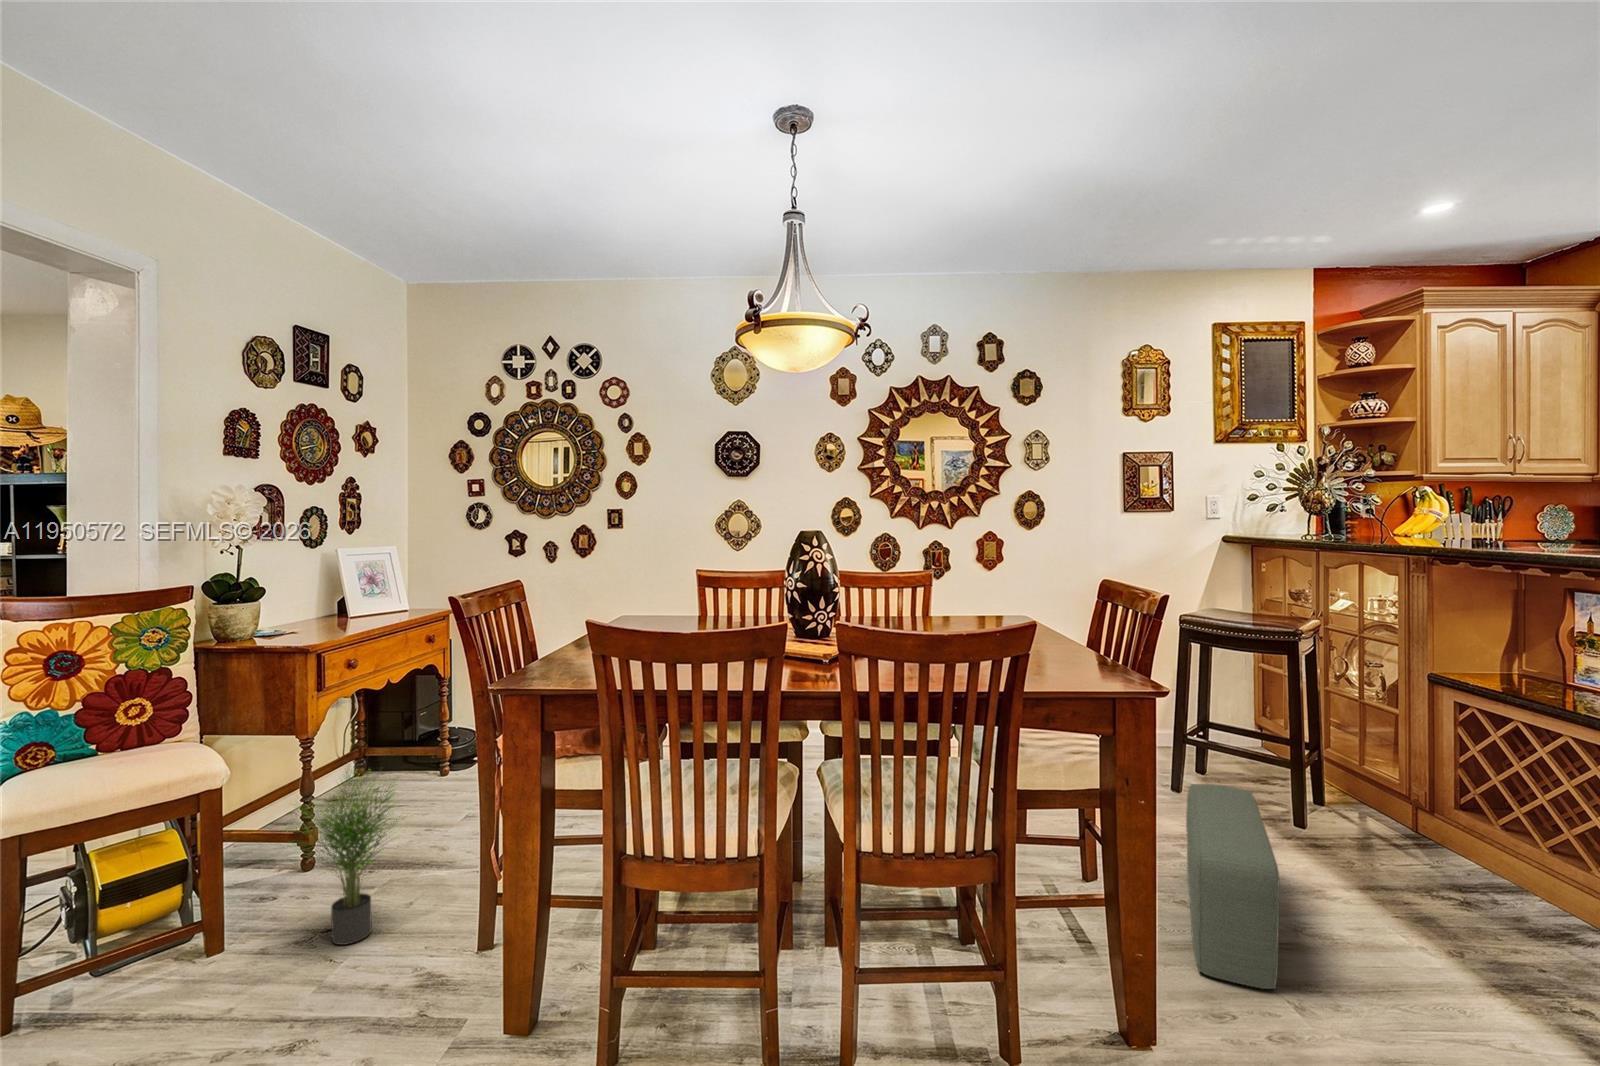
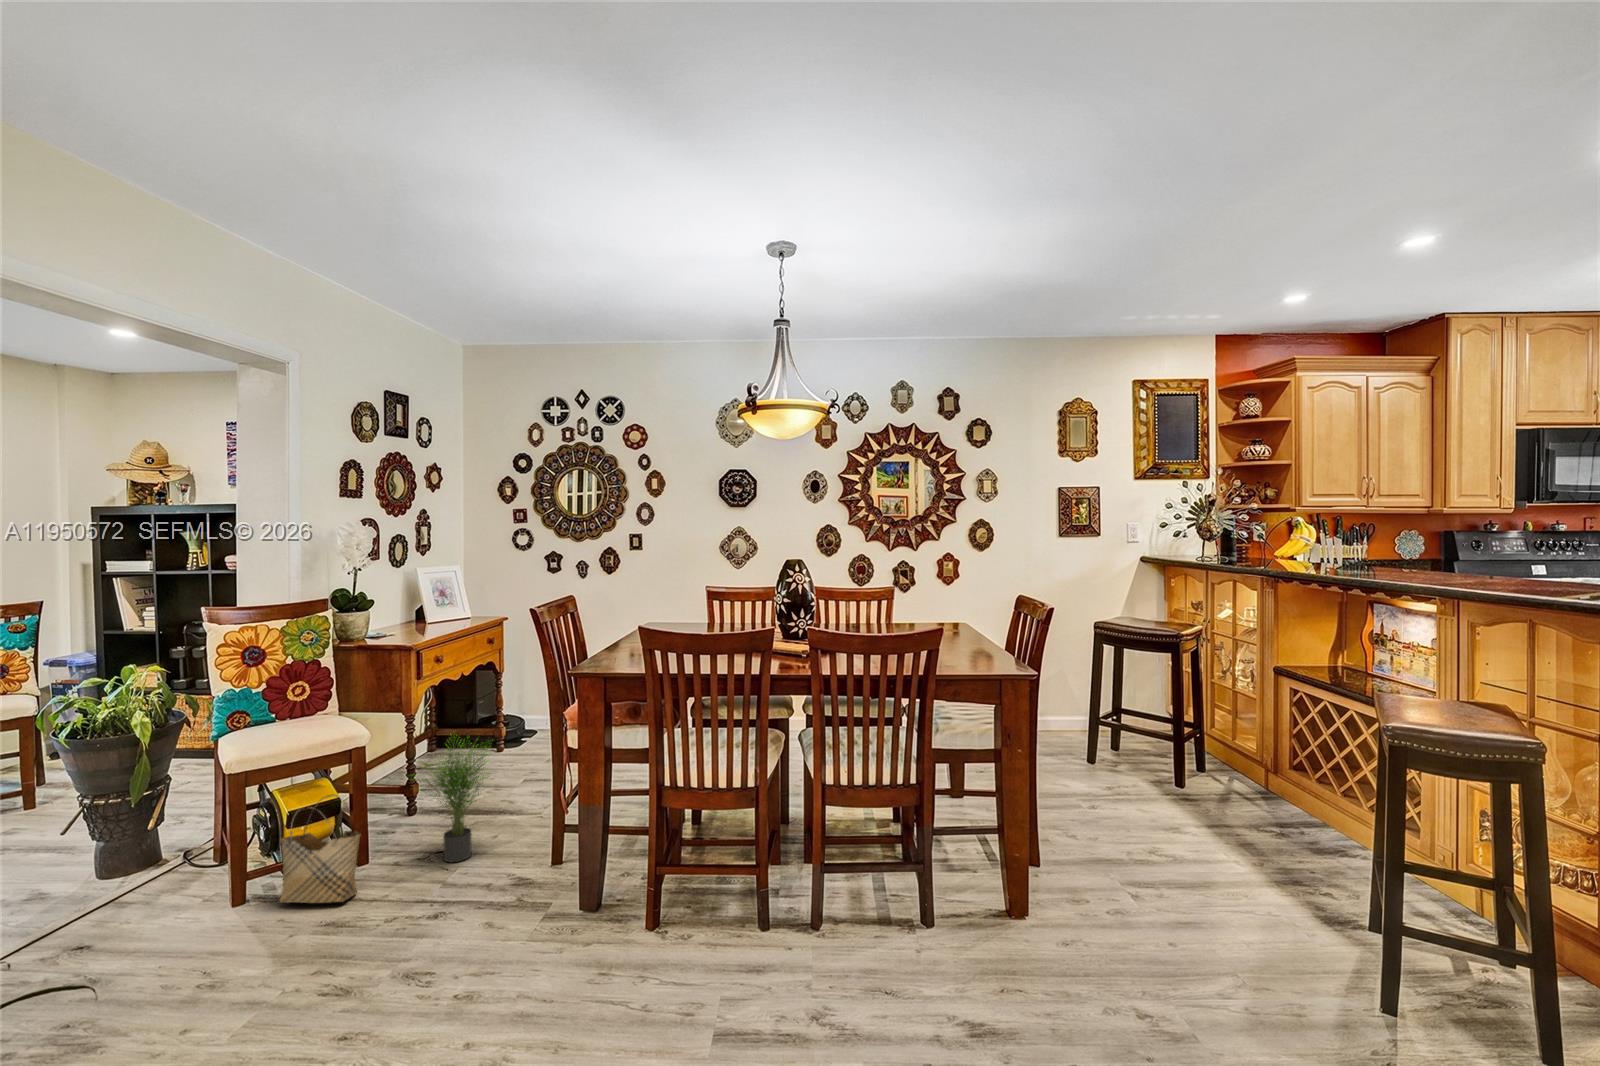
pouf: present [1186,784,1279,989] -> none [1066,750,1128,886]
woven basket: none [72,858,198,1019] -> present [280,795,361,903]

